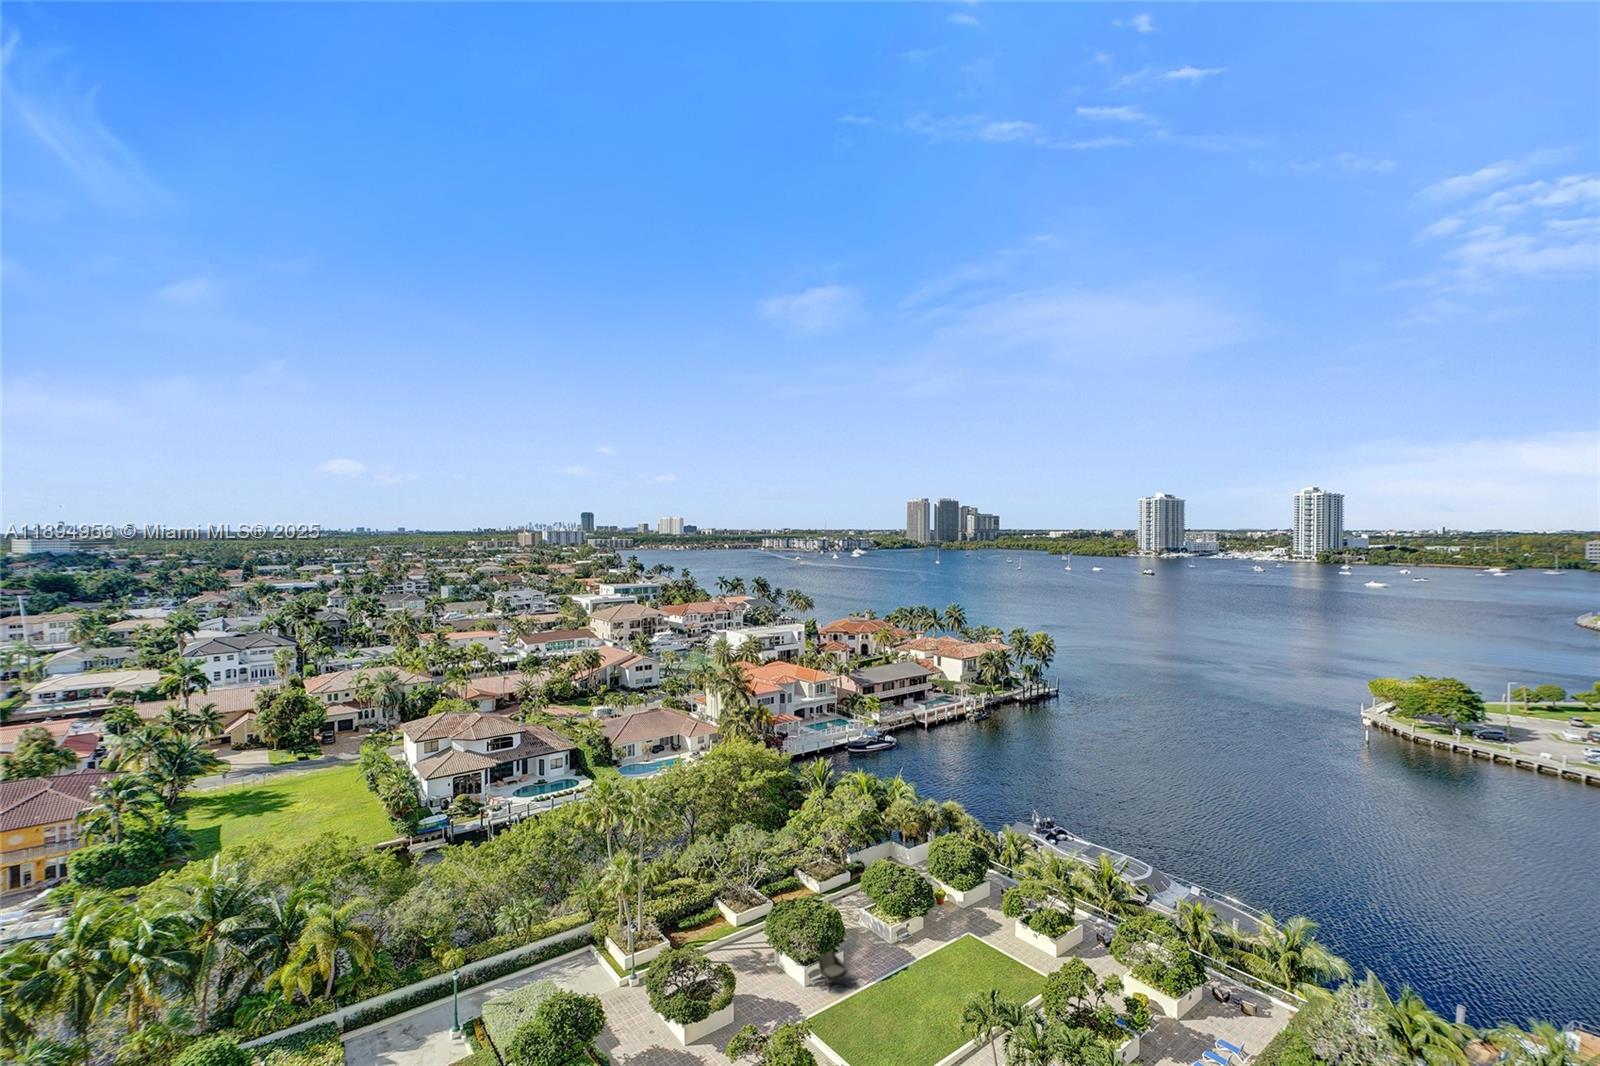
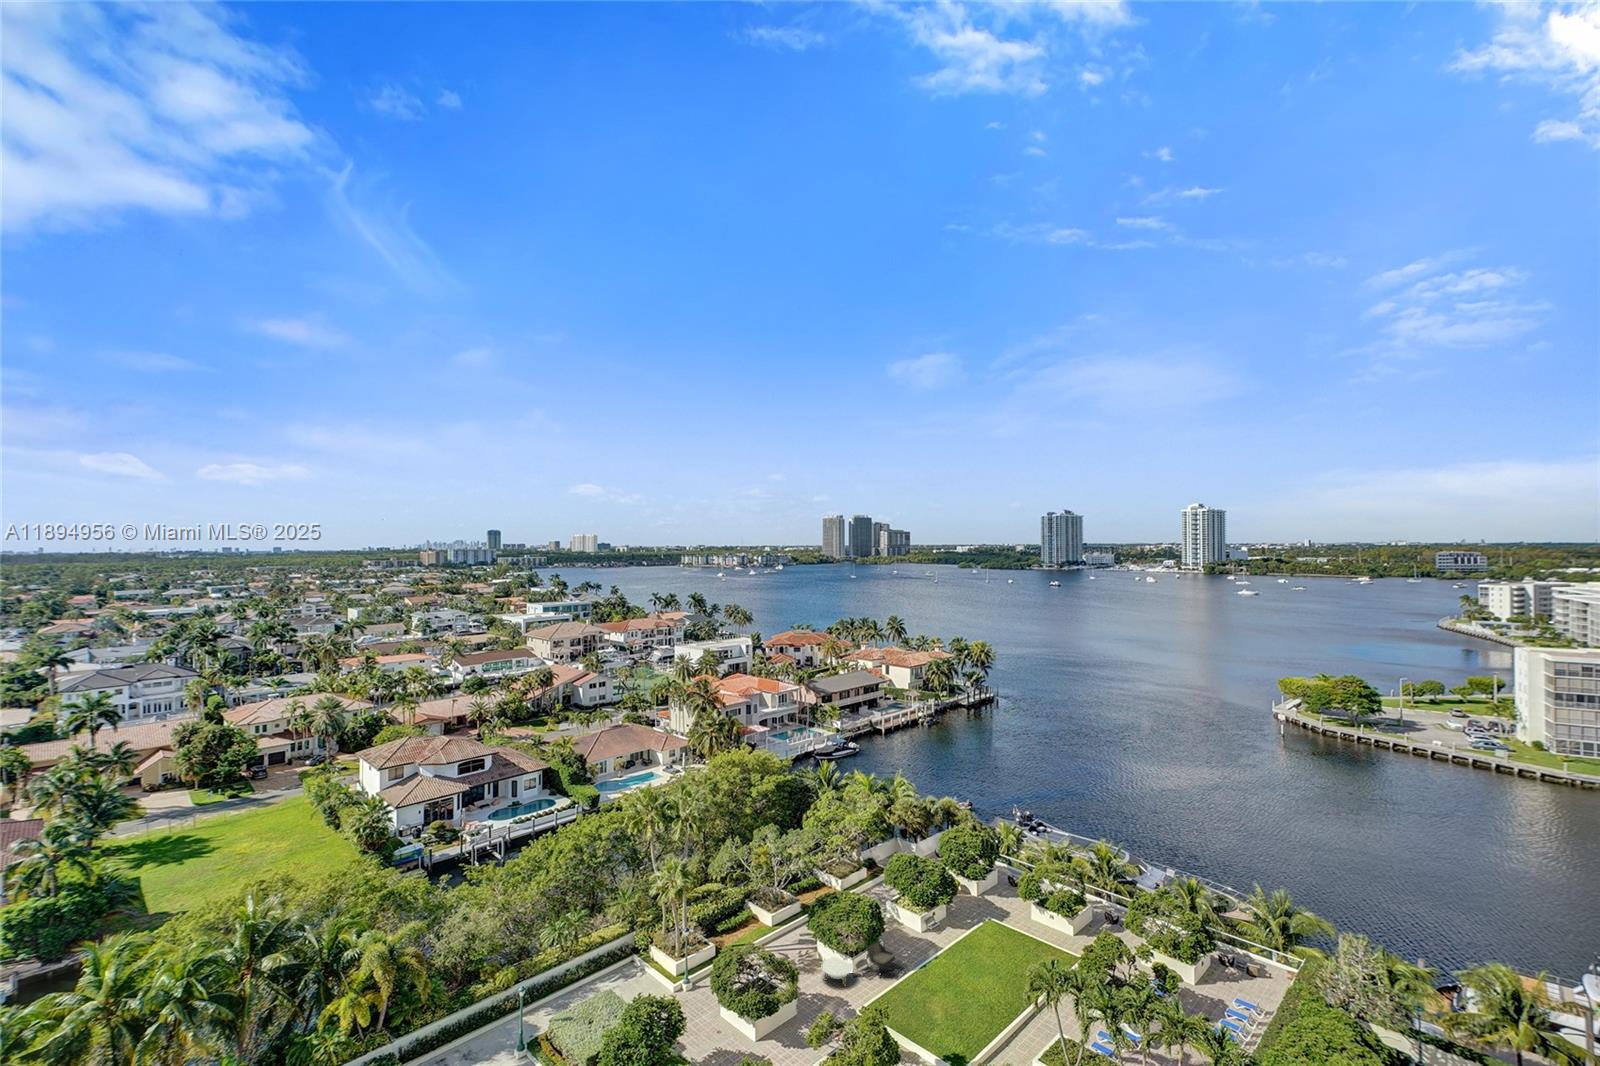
round table: none [769,965,802,998] -> present [822,957,854,986]

